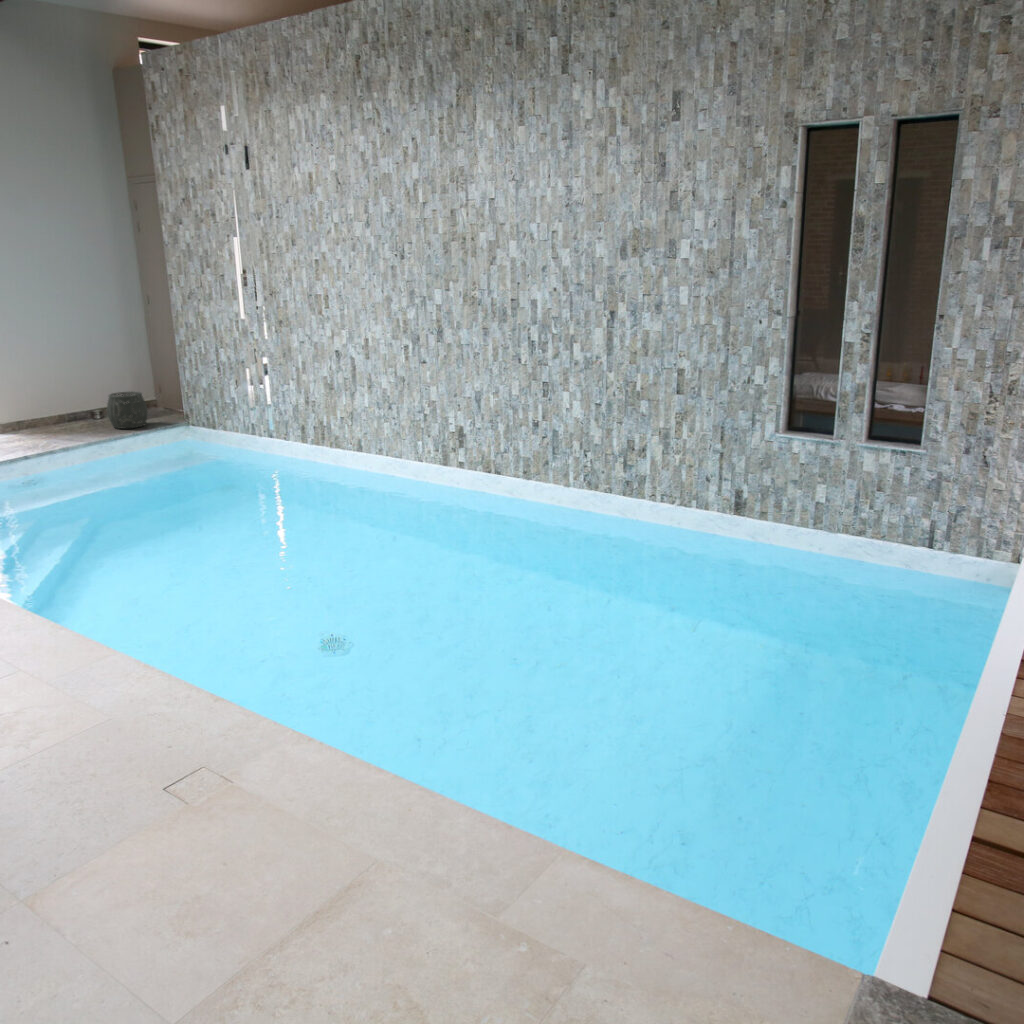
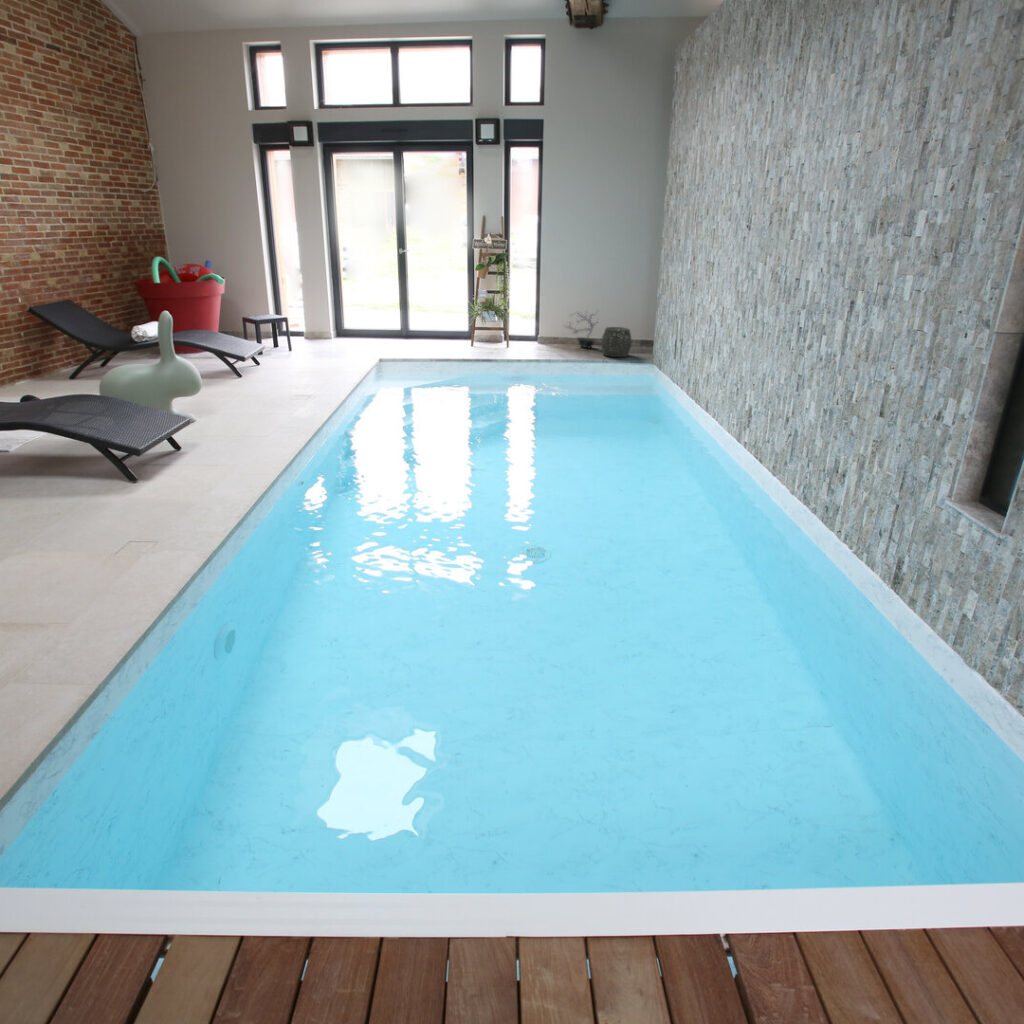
potted plant: none [34,375,85,426] -> present [568,312,598,348]

